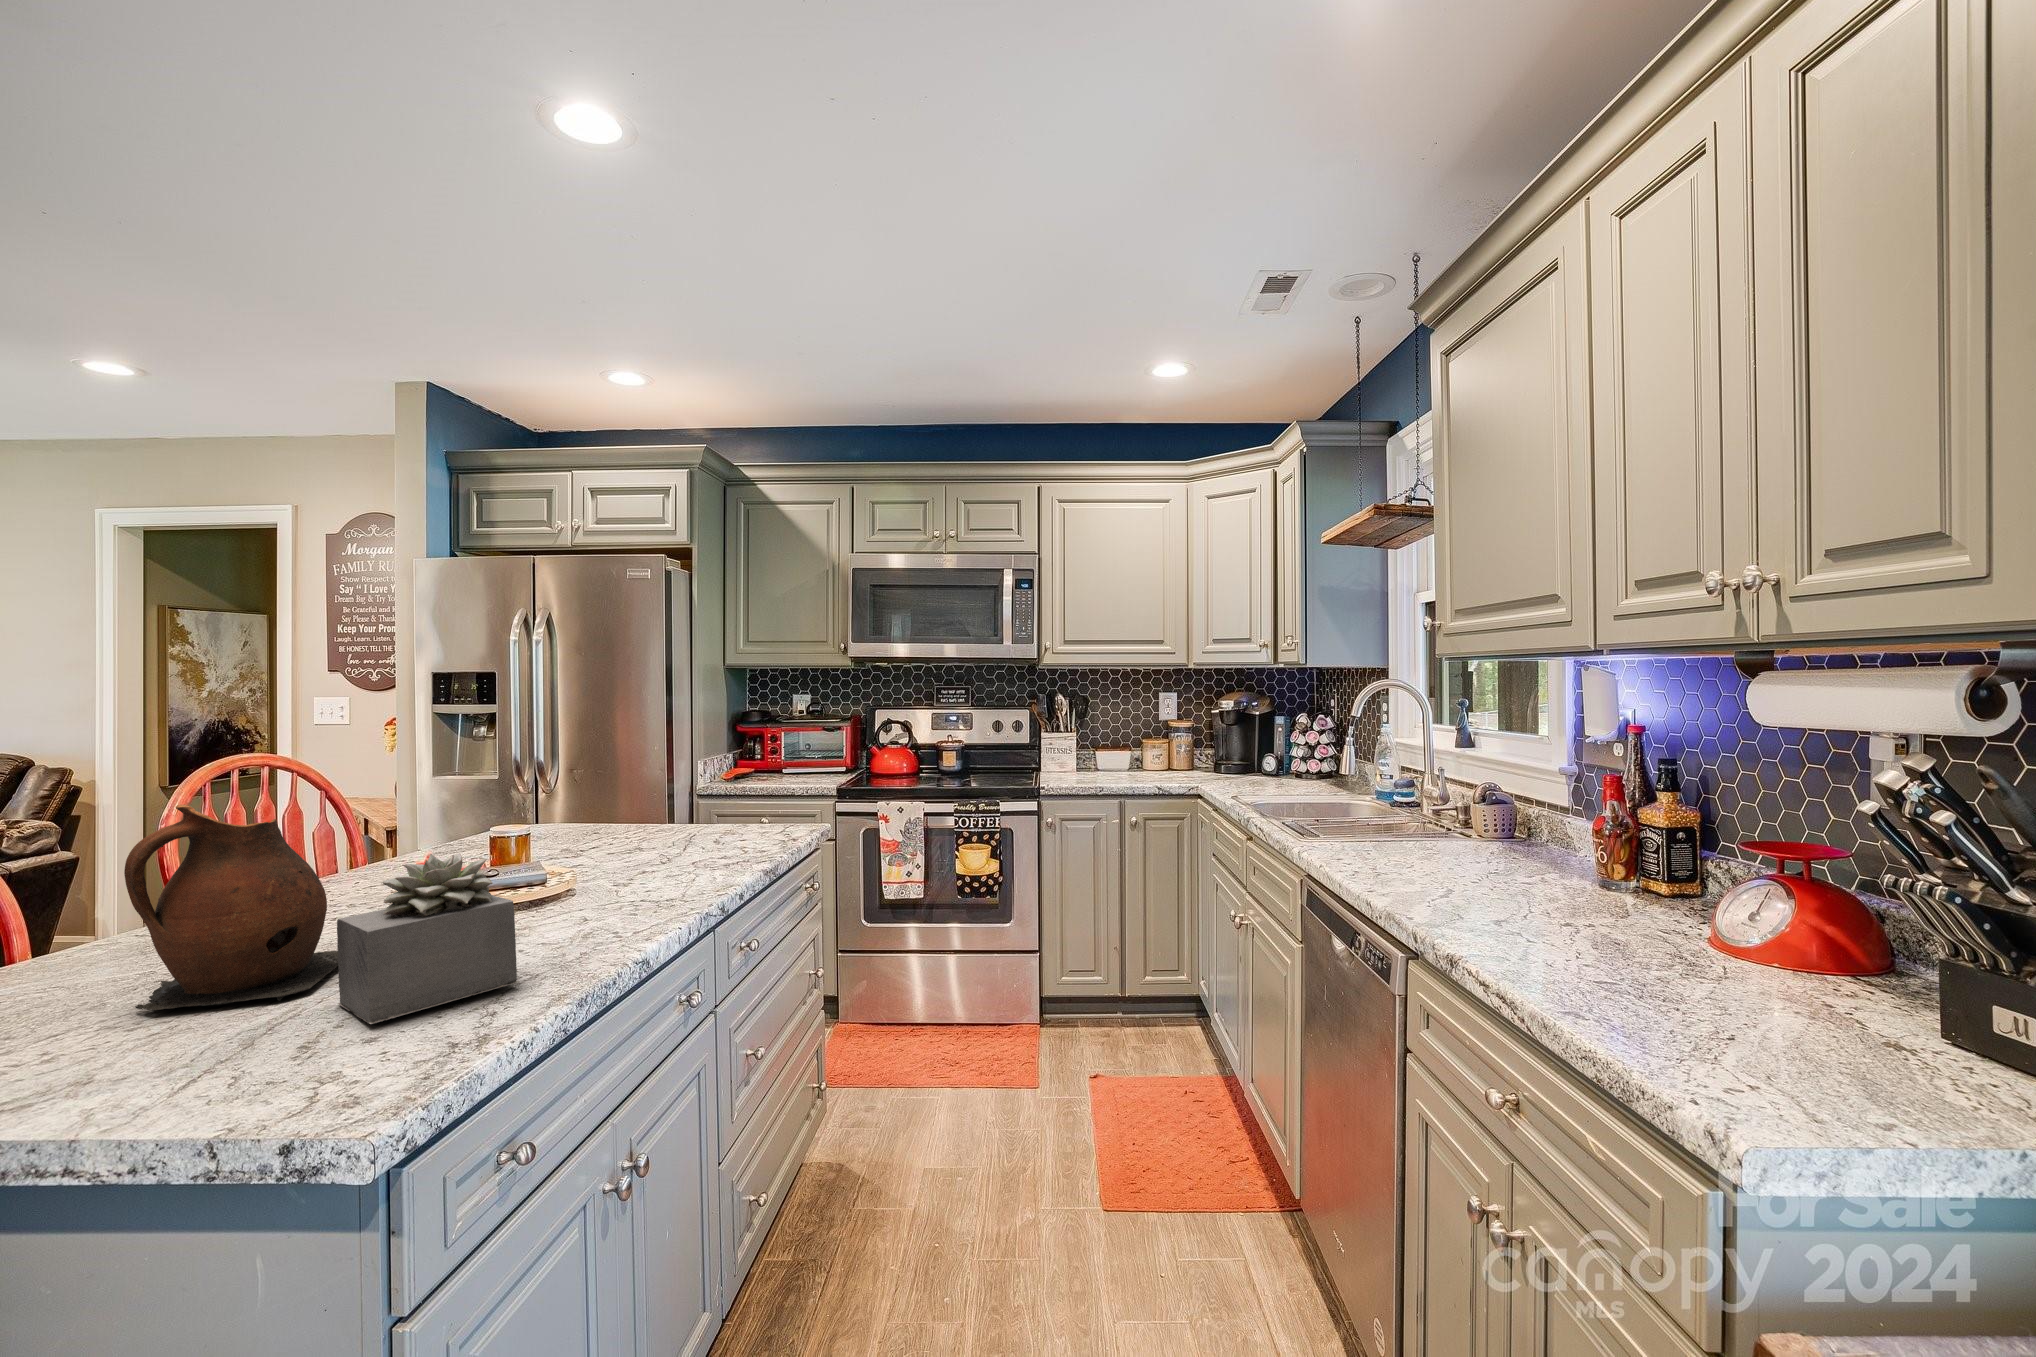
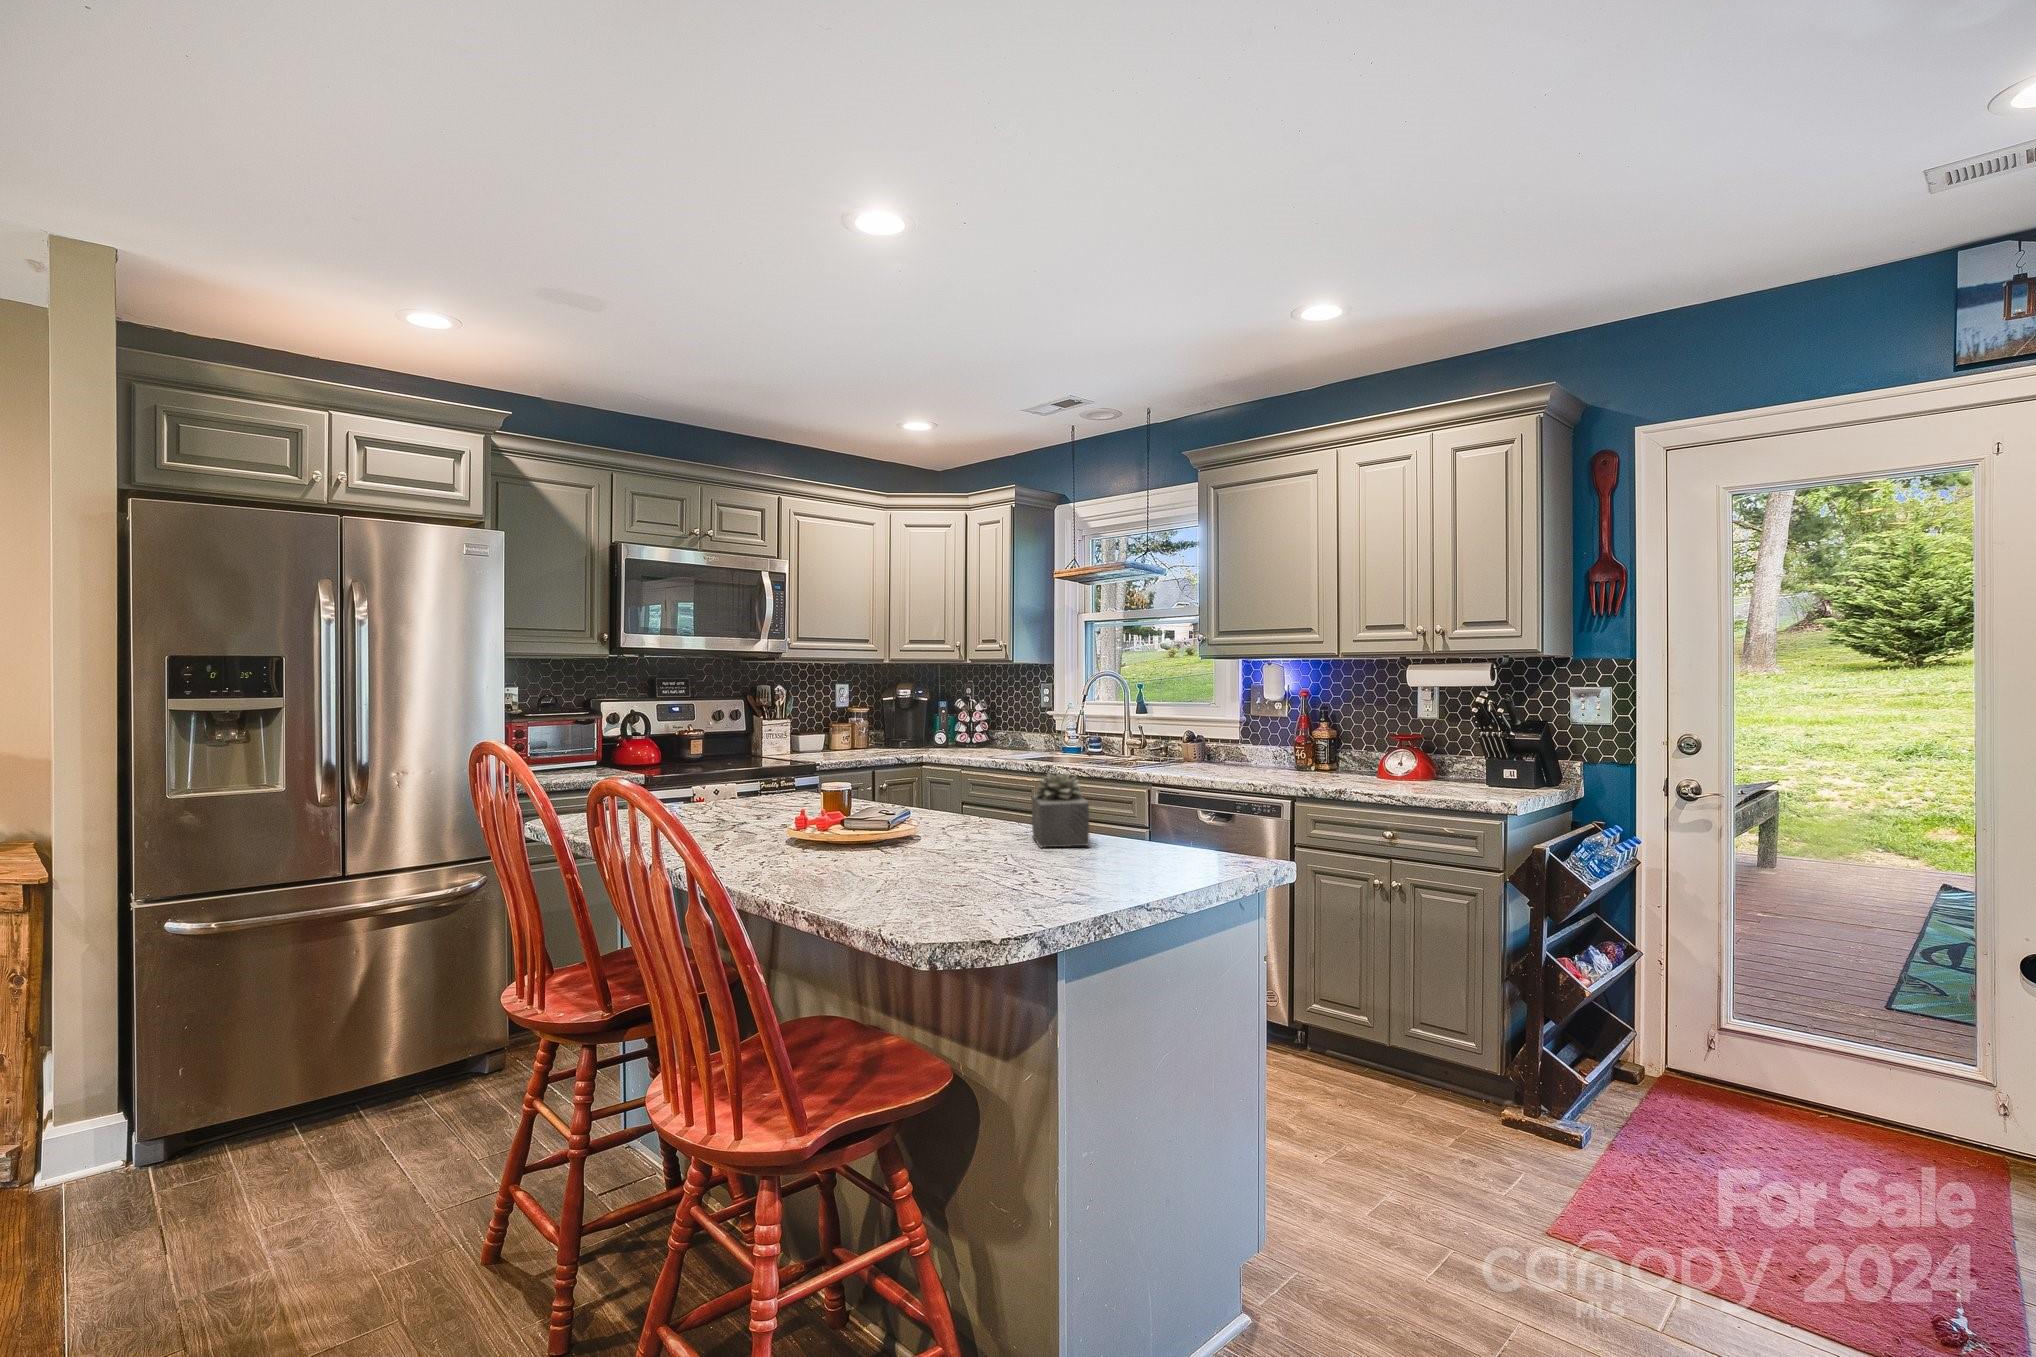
ceramic pitcher: present [124,804,338,1010] -> none [920,751,1015,857]

